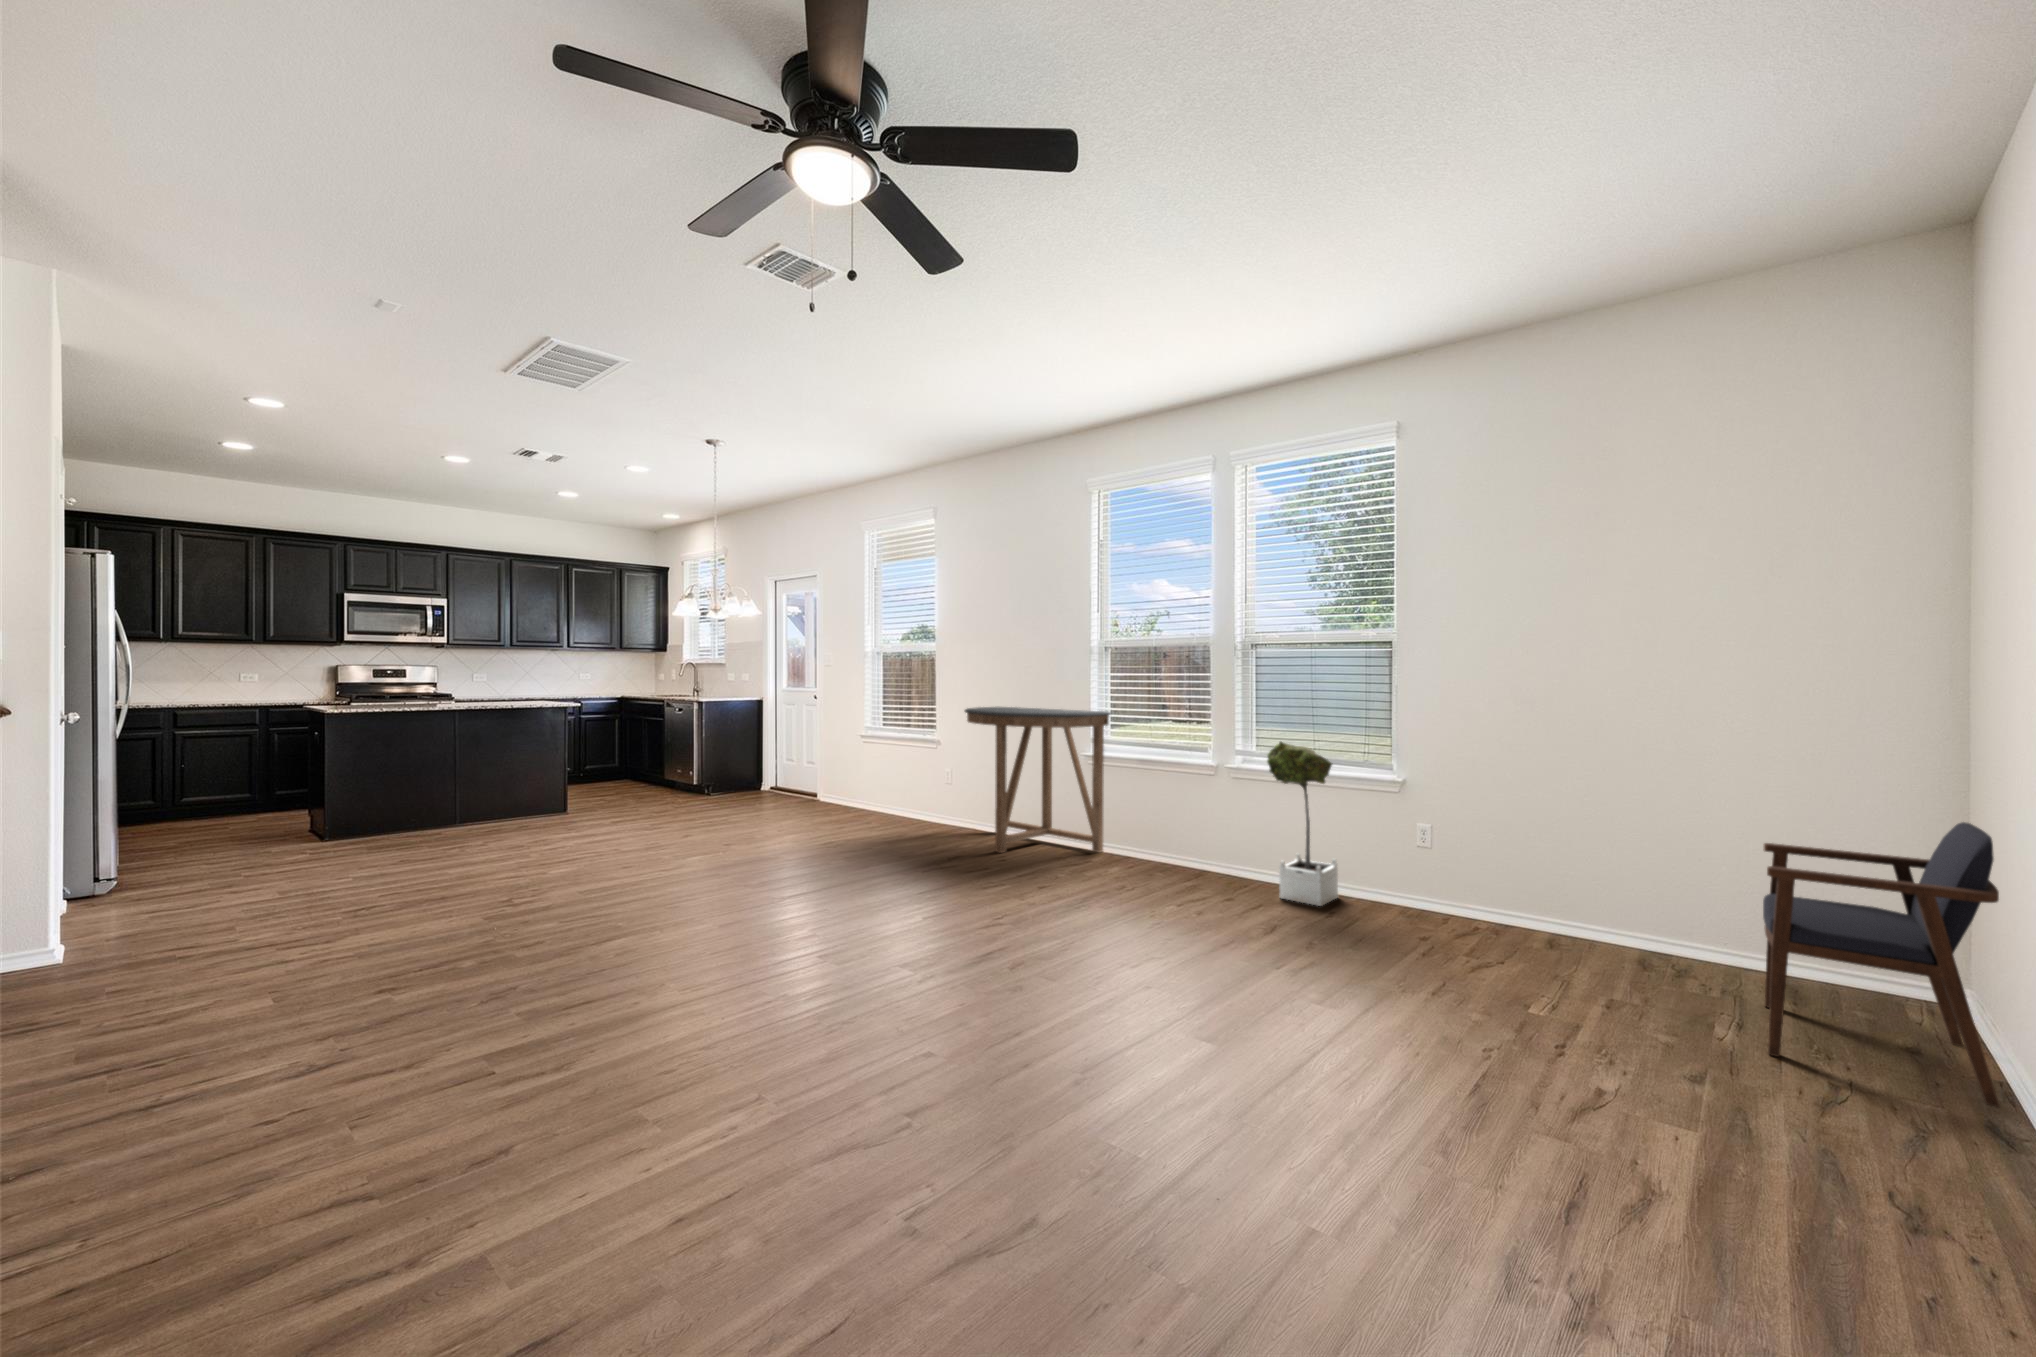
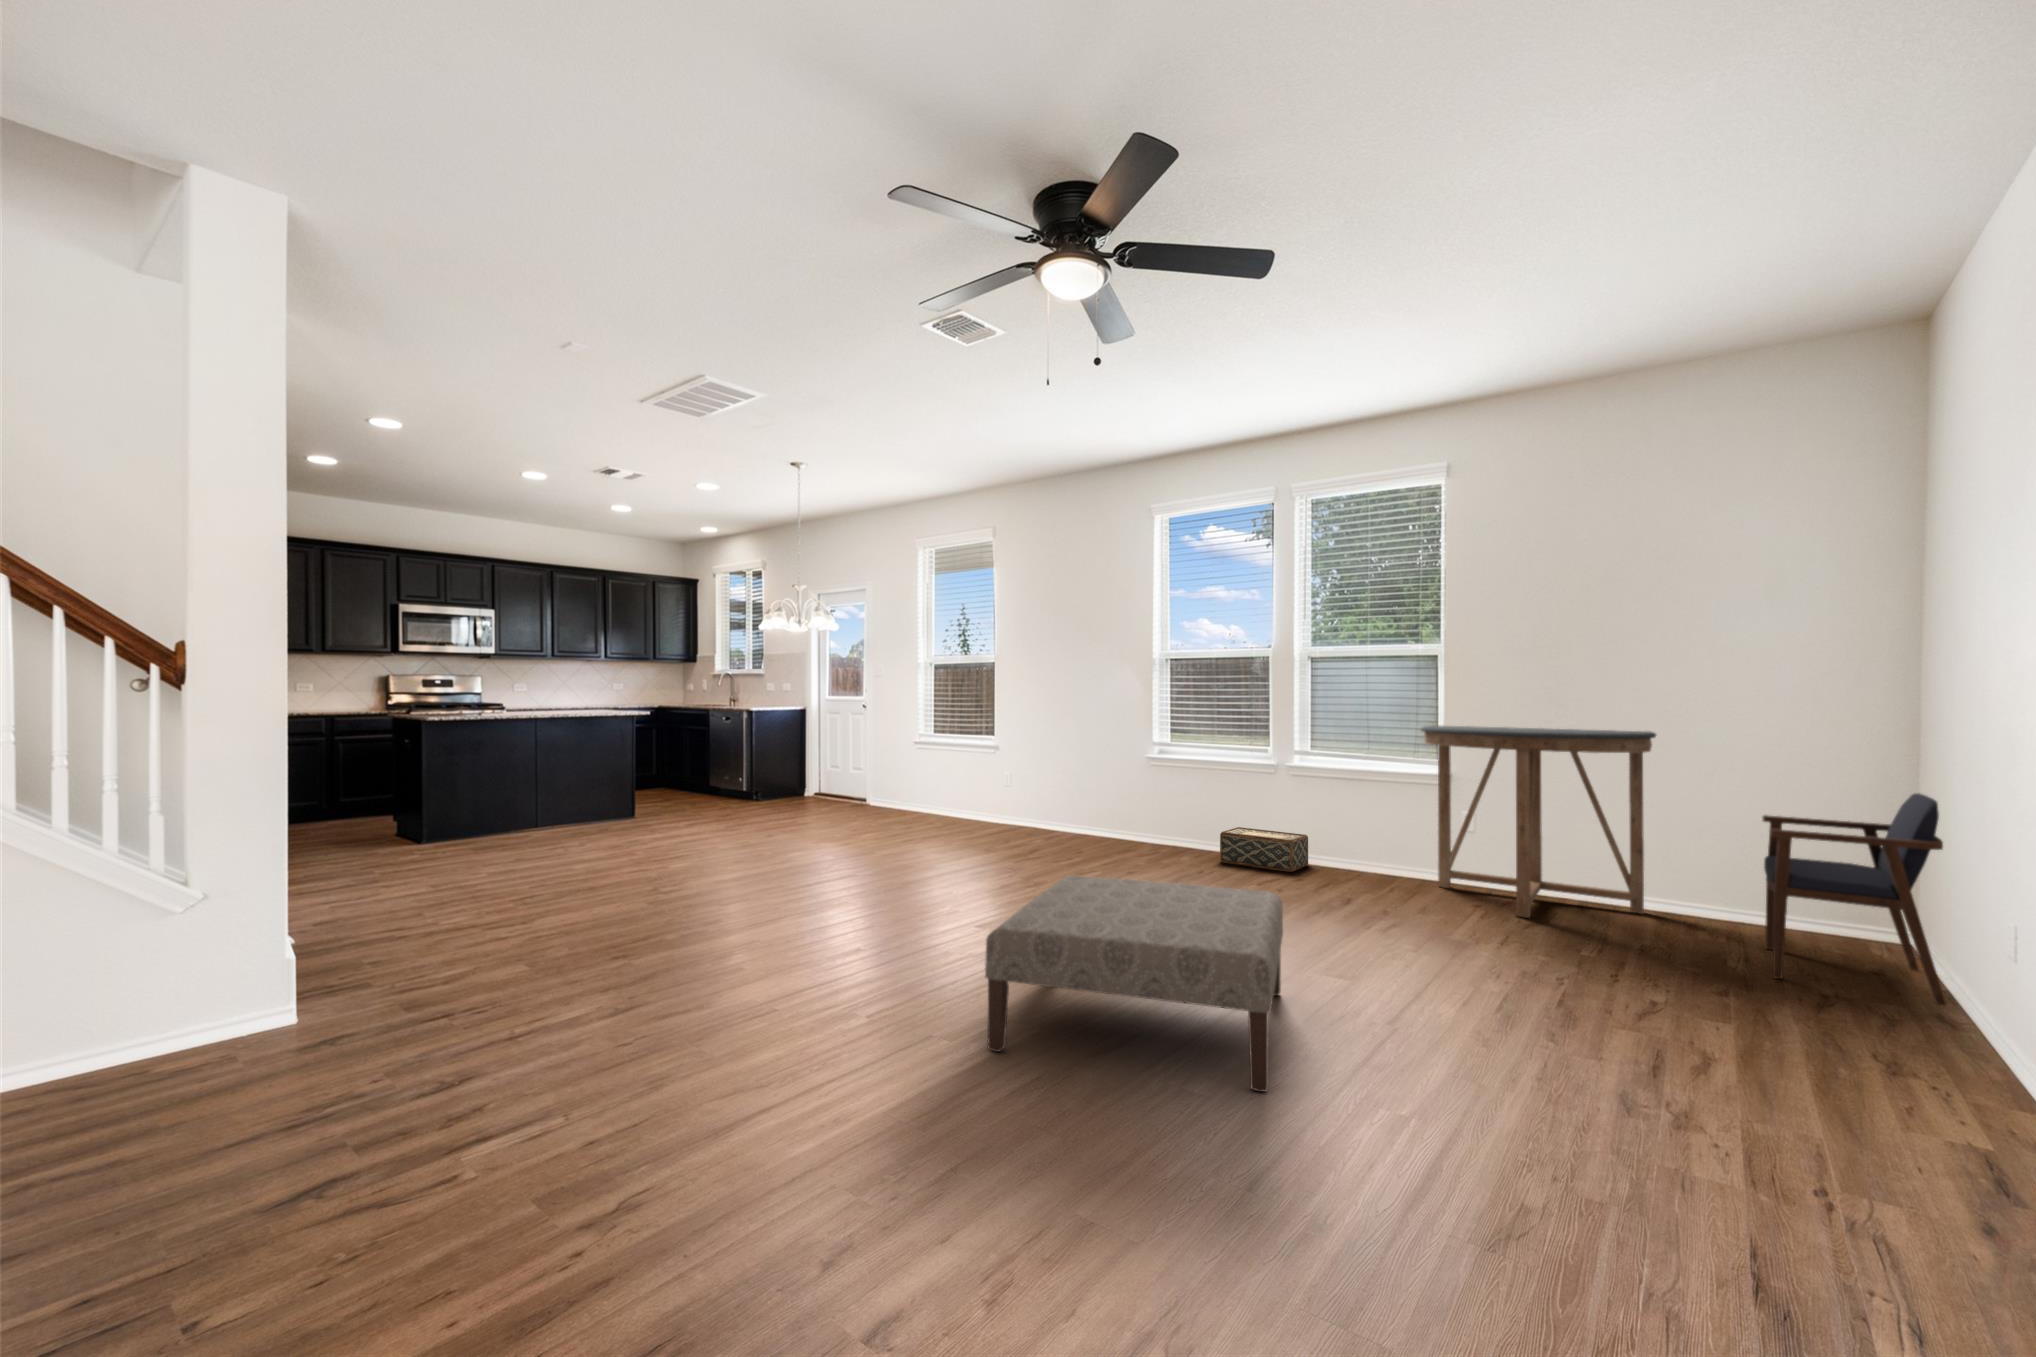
console table: present [965,707,1110,853] -> present [1421,725,1656,918]
potted tree: present [1267,742,1338,906] -> none [1328,740,1393,885]
woven basket: none [1152,834,1249,887] -> present [1220,827,1308,872]
ottoman: none [702,914,1131,1246] -> present [985,875,1283,1092]

